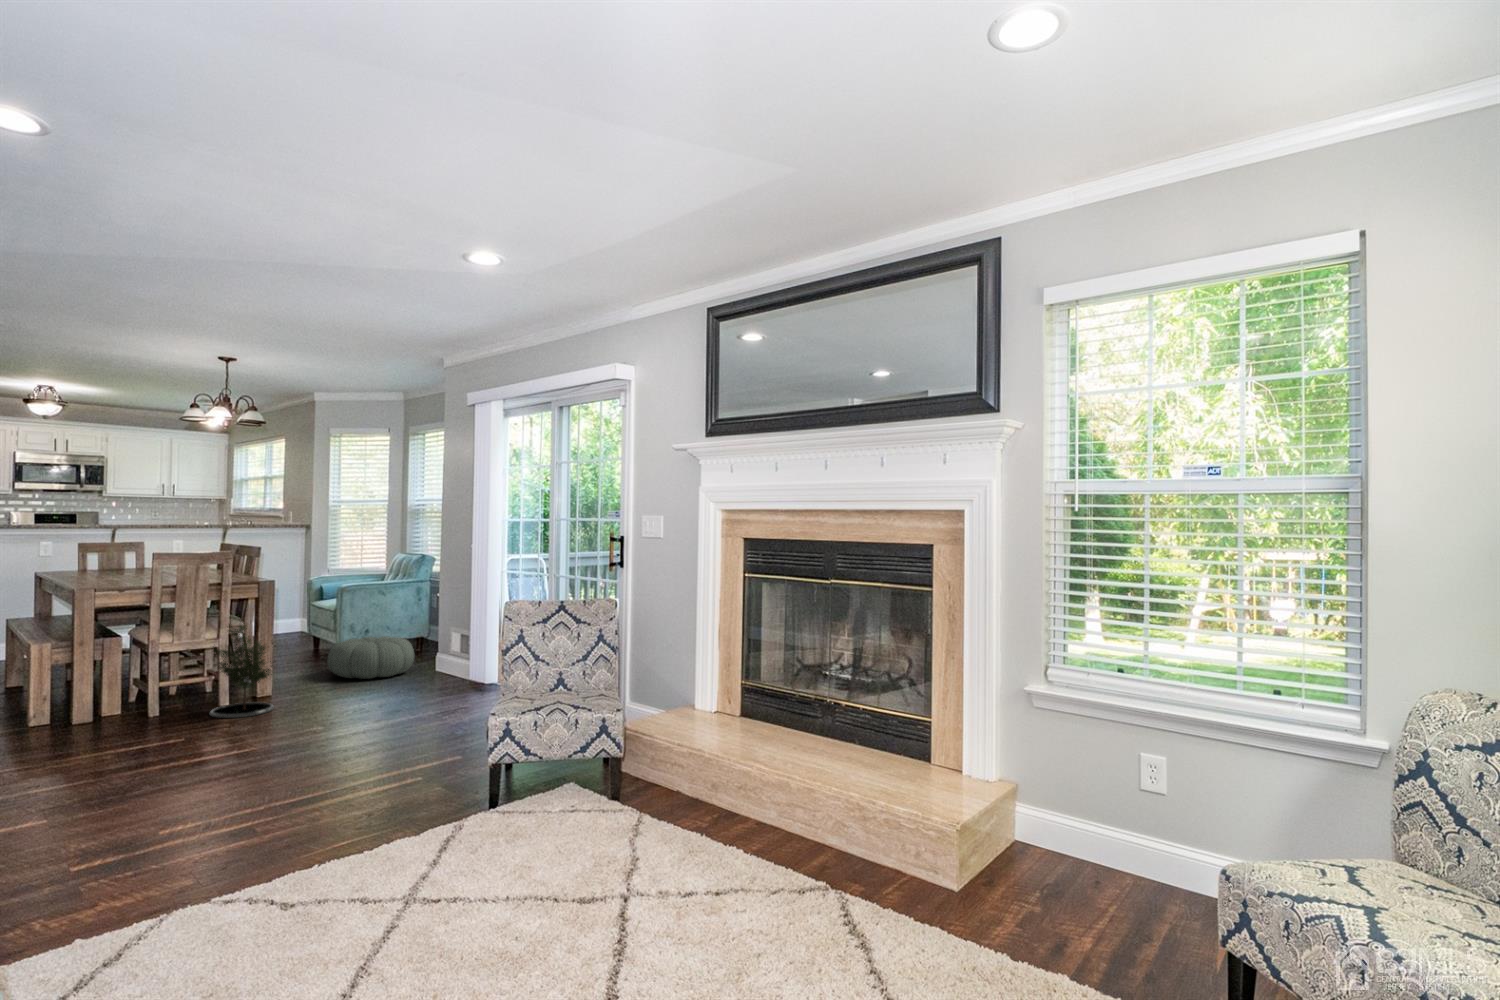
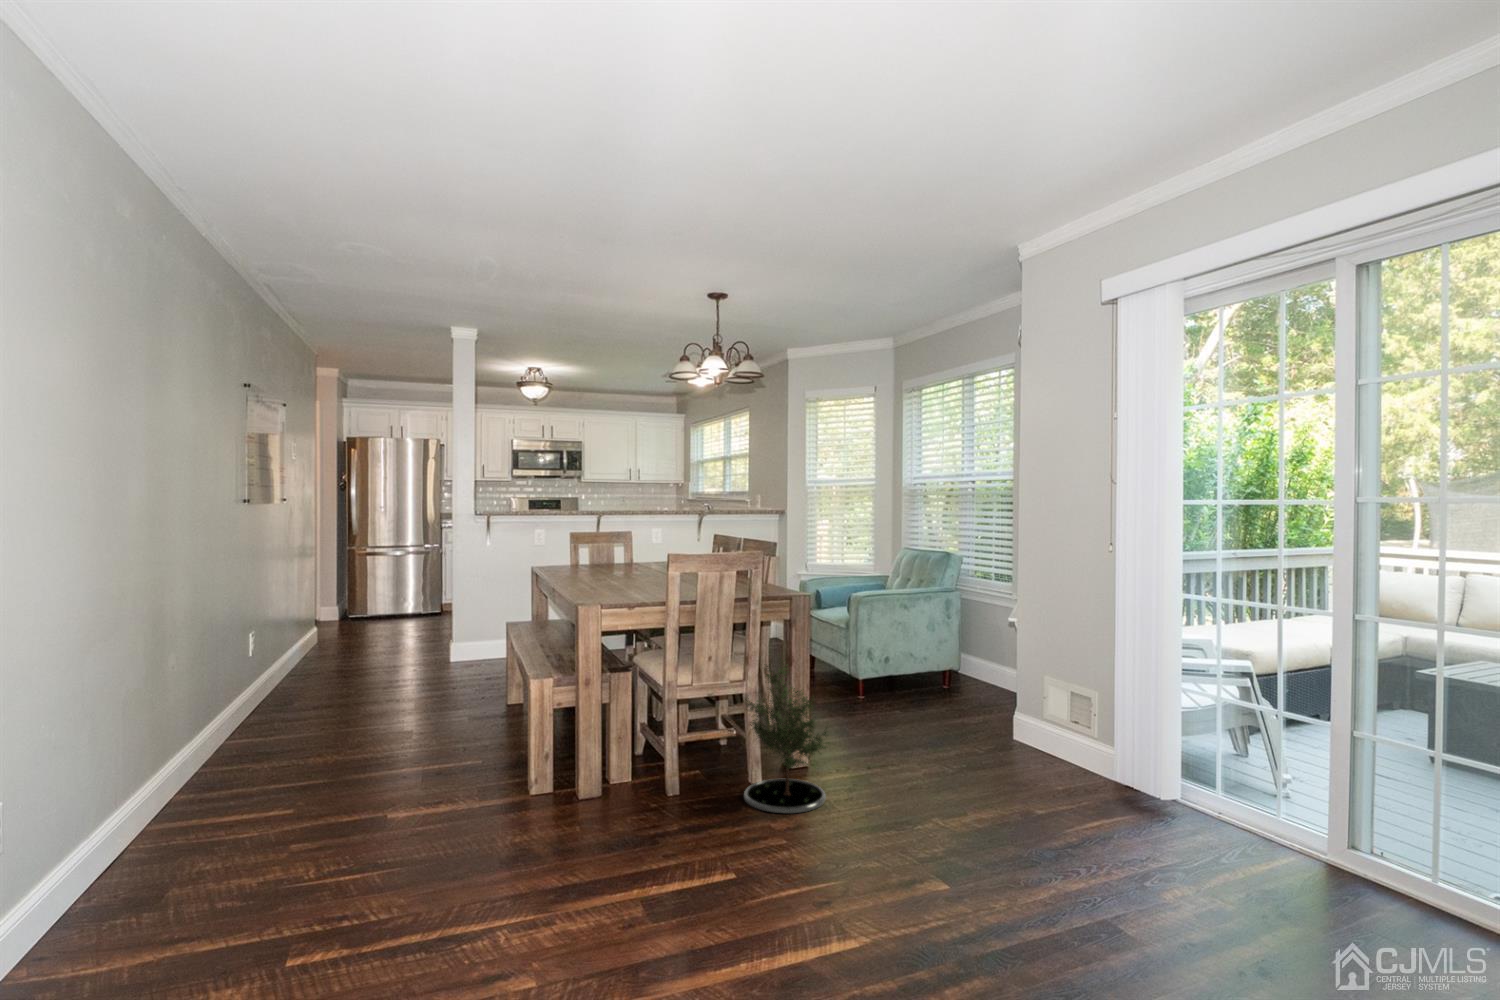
pouf: present [327,636,414,679] -> none [856,670,972,738]

